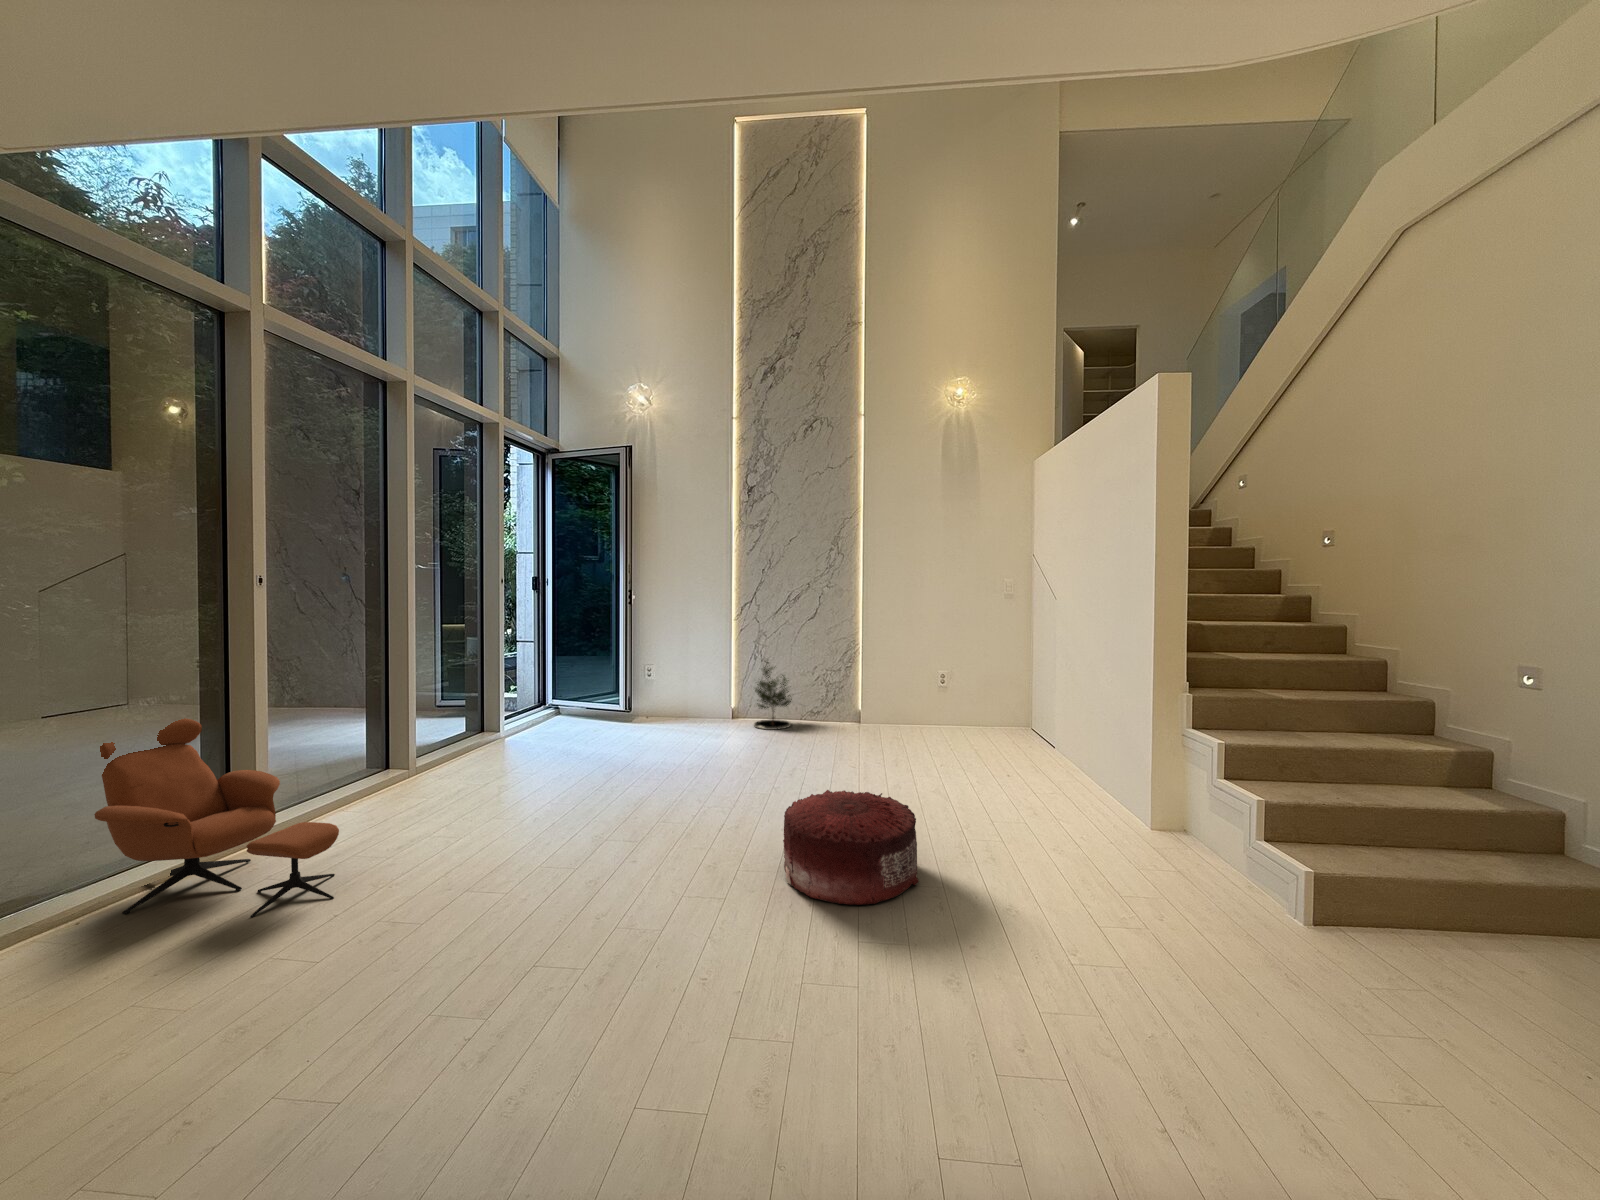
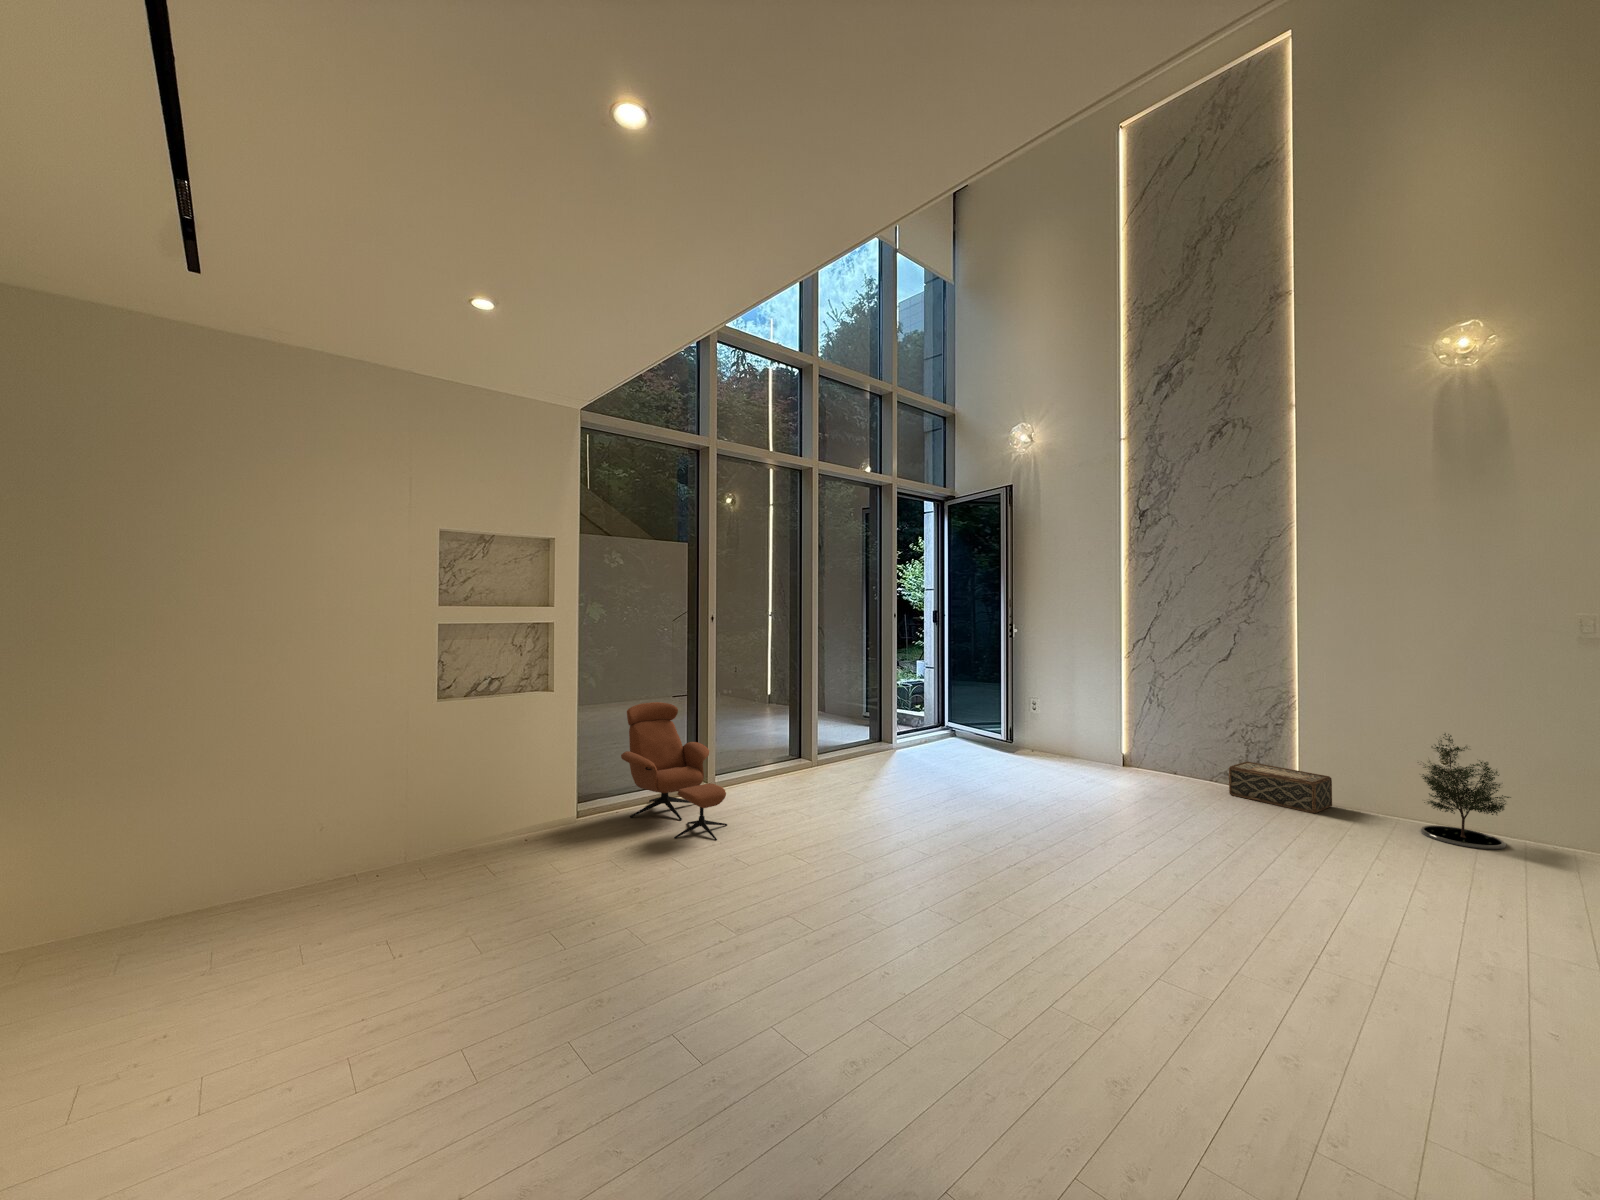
potted tree: present [754,662,792,730] -> present [1420,733,1511,850]
woven basket: none [820,699,881,731] -> present [1229,761,1332,813]
pouf: present [783,790,919,905] -> none [1035,860,1213,1009]

